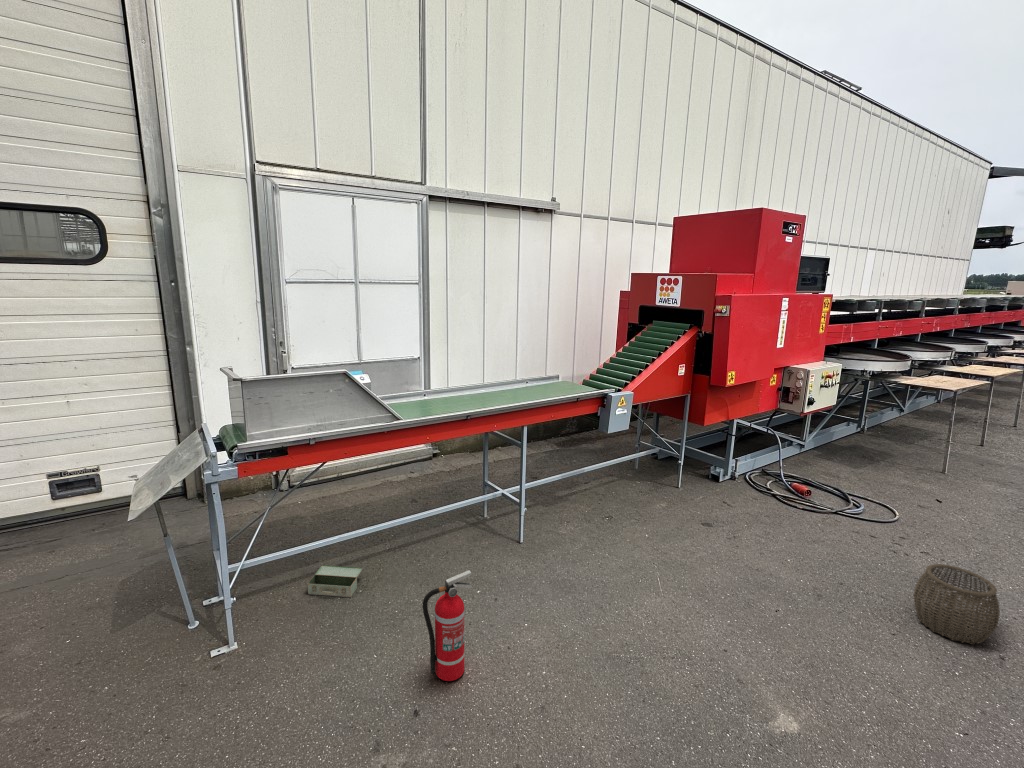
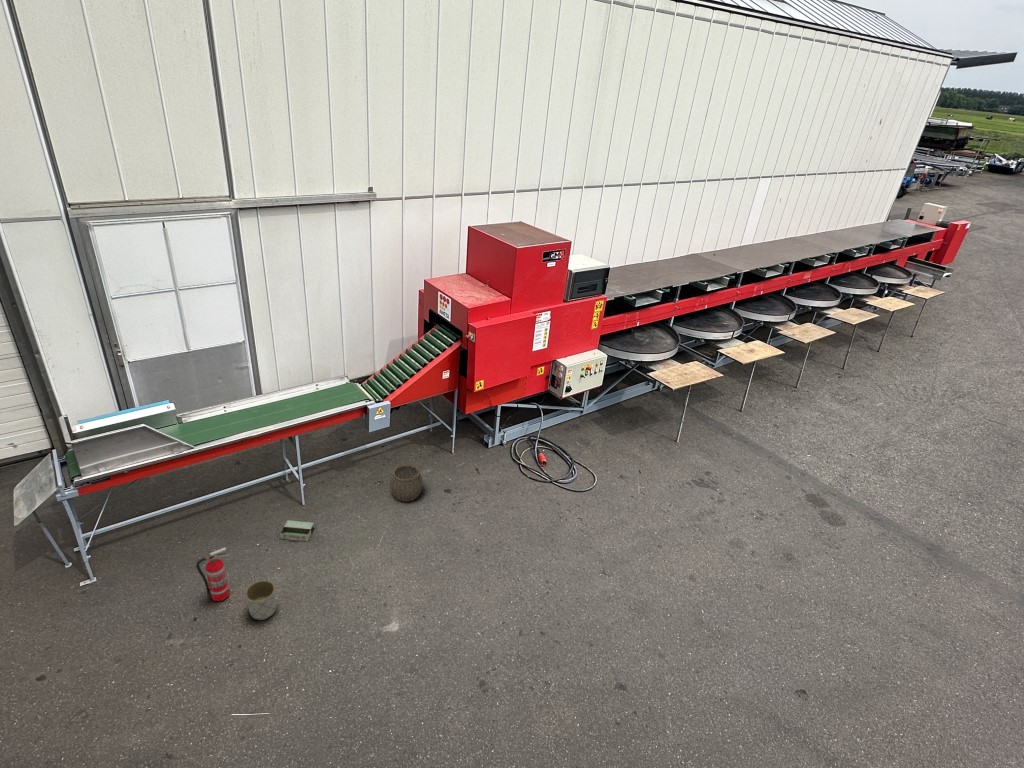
woven basket: present [914,564,1000,644] -> present [390,464,423,502]
toolbox: present [308,565,363,597] -> present [280,520,314,541]
planter: none [511,634,563,716] -> present [245,580,276,620]

